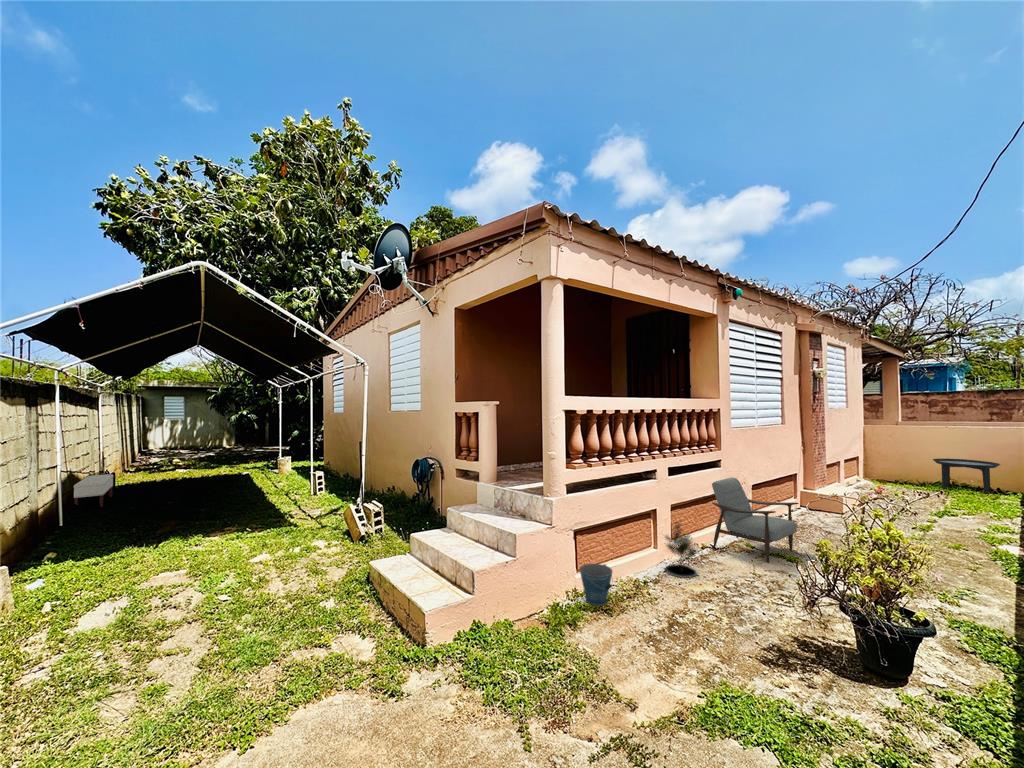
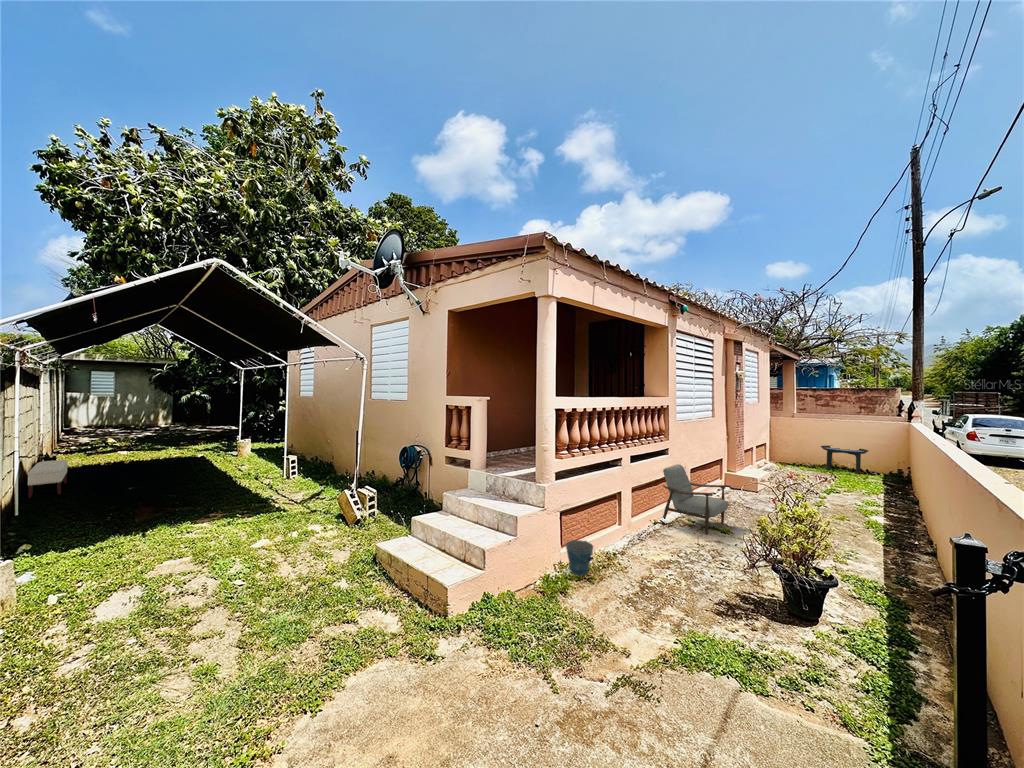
potted tree: present [665,522,698,578] -> none [627,500,659,549]

